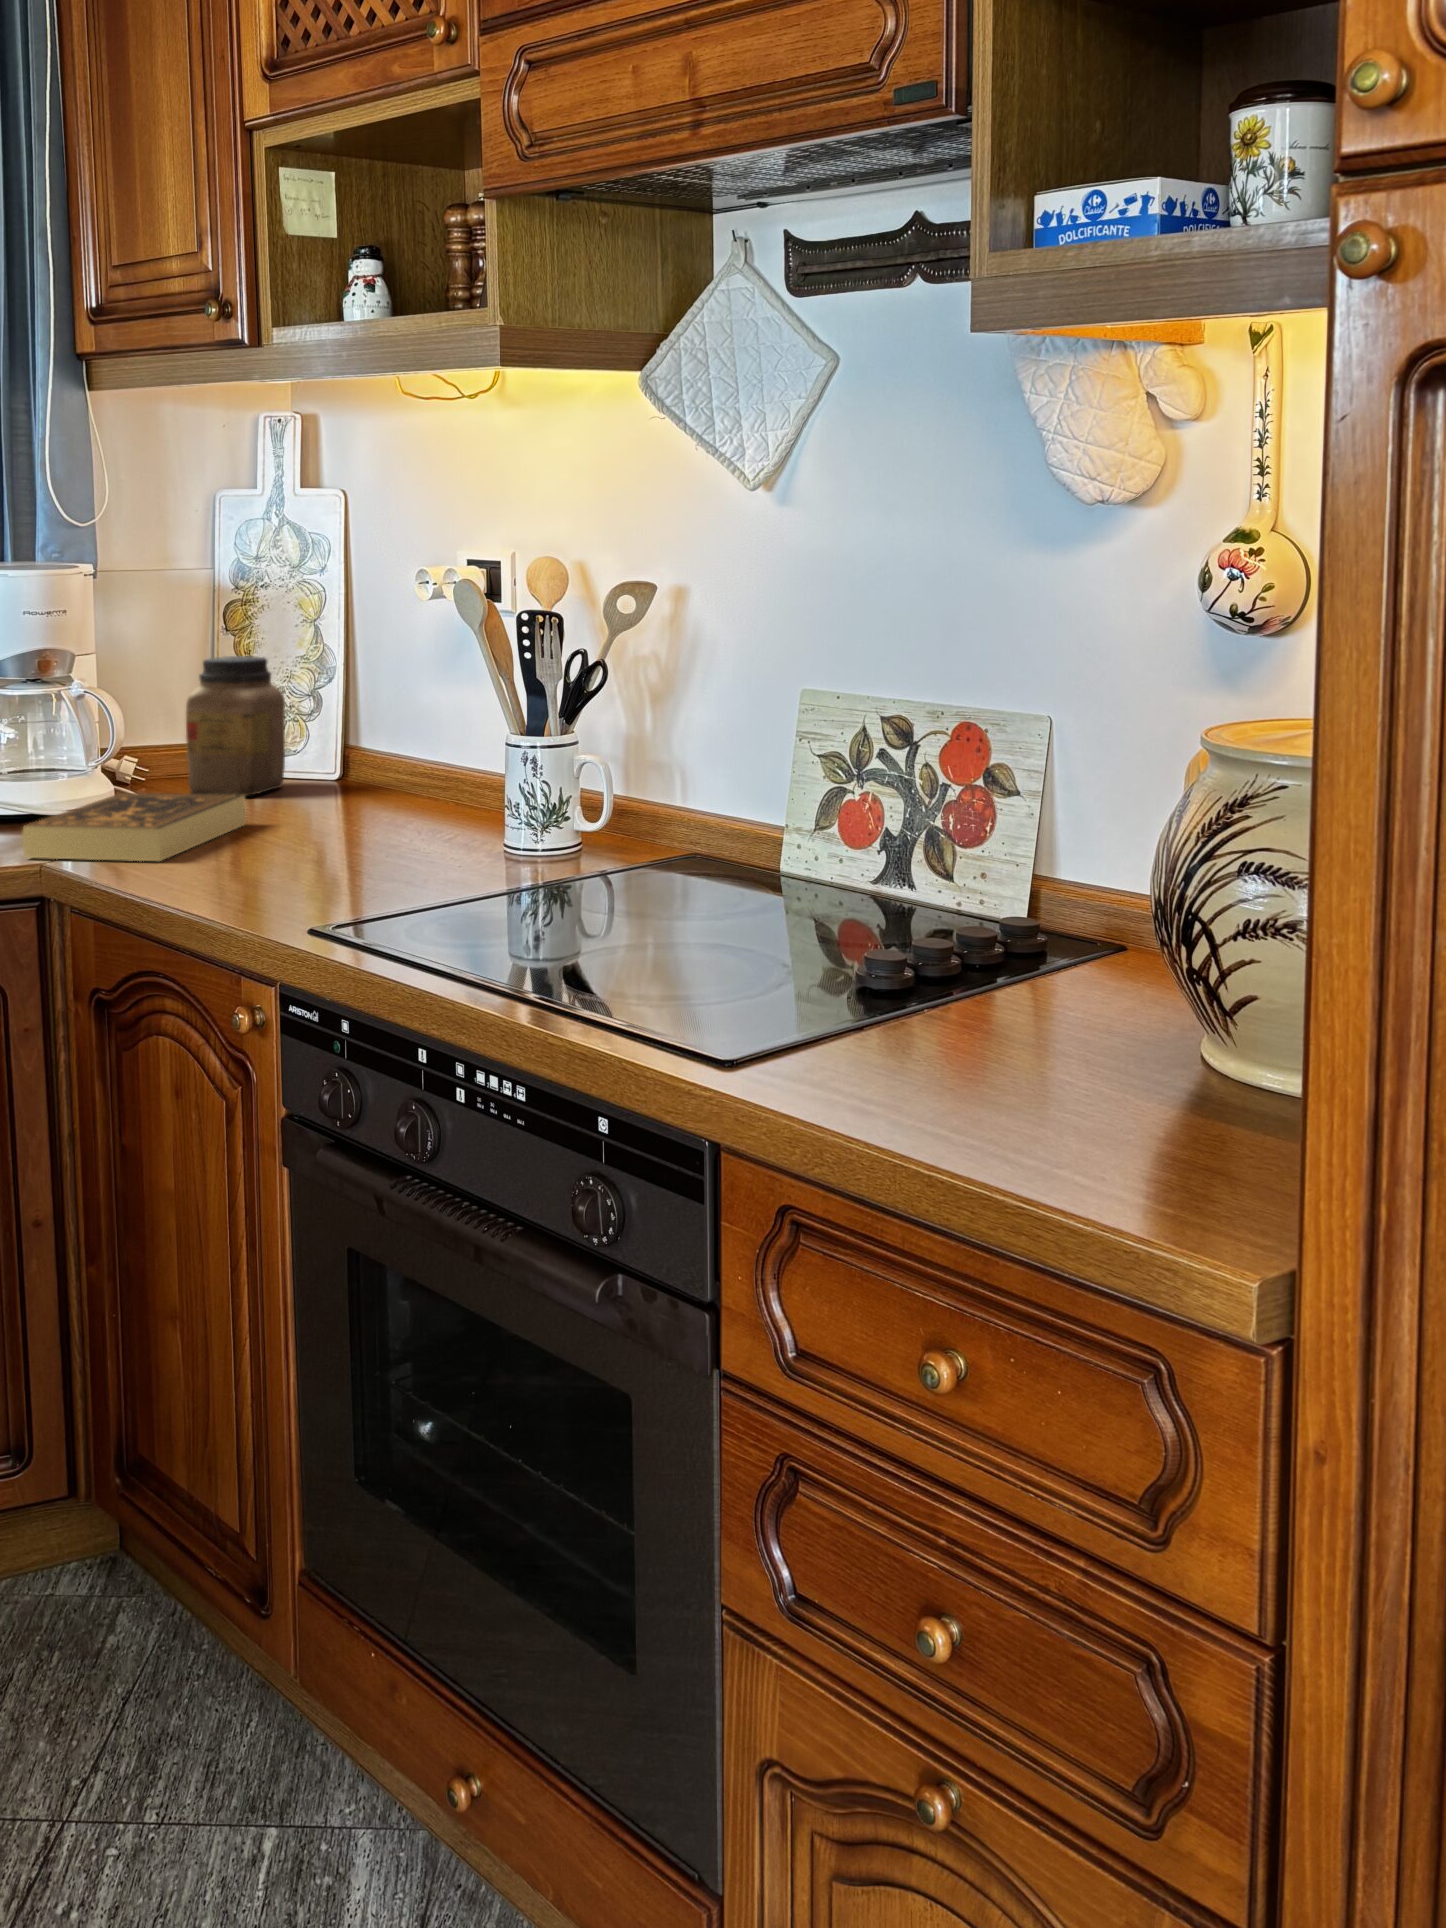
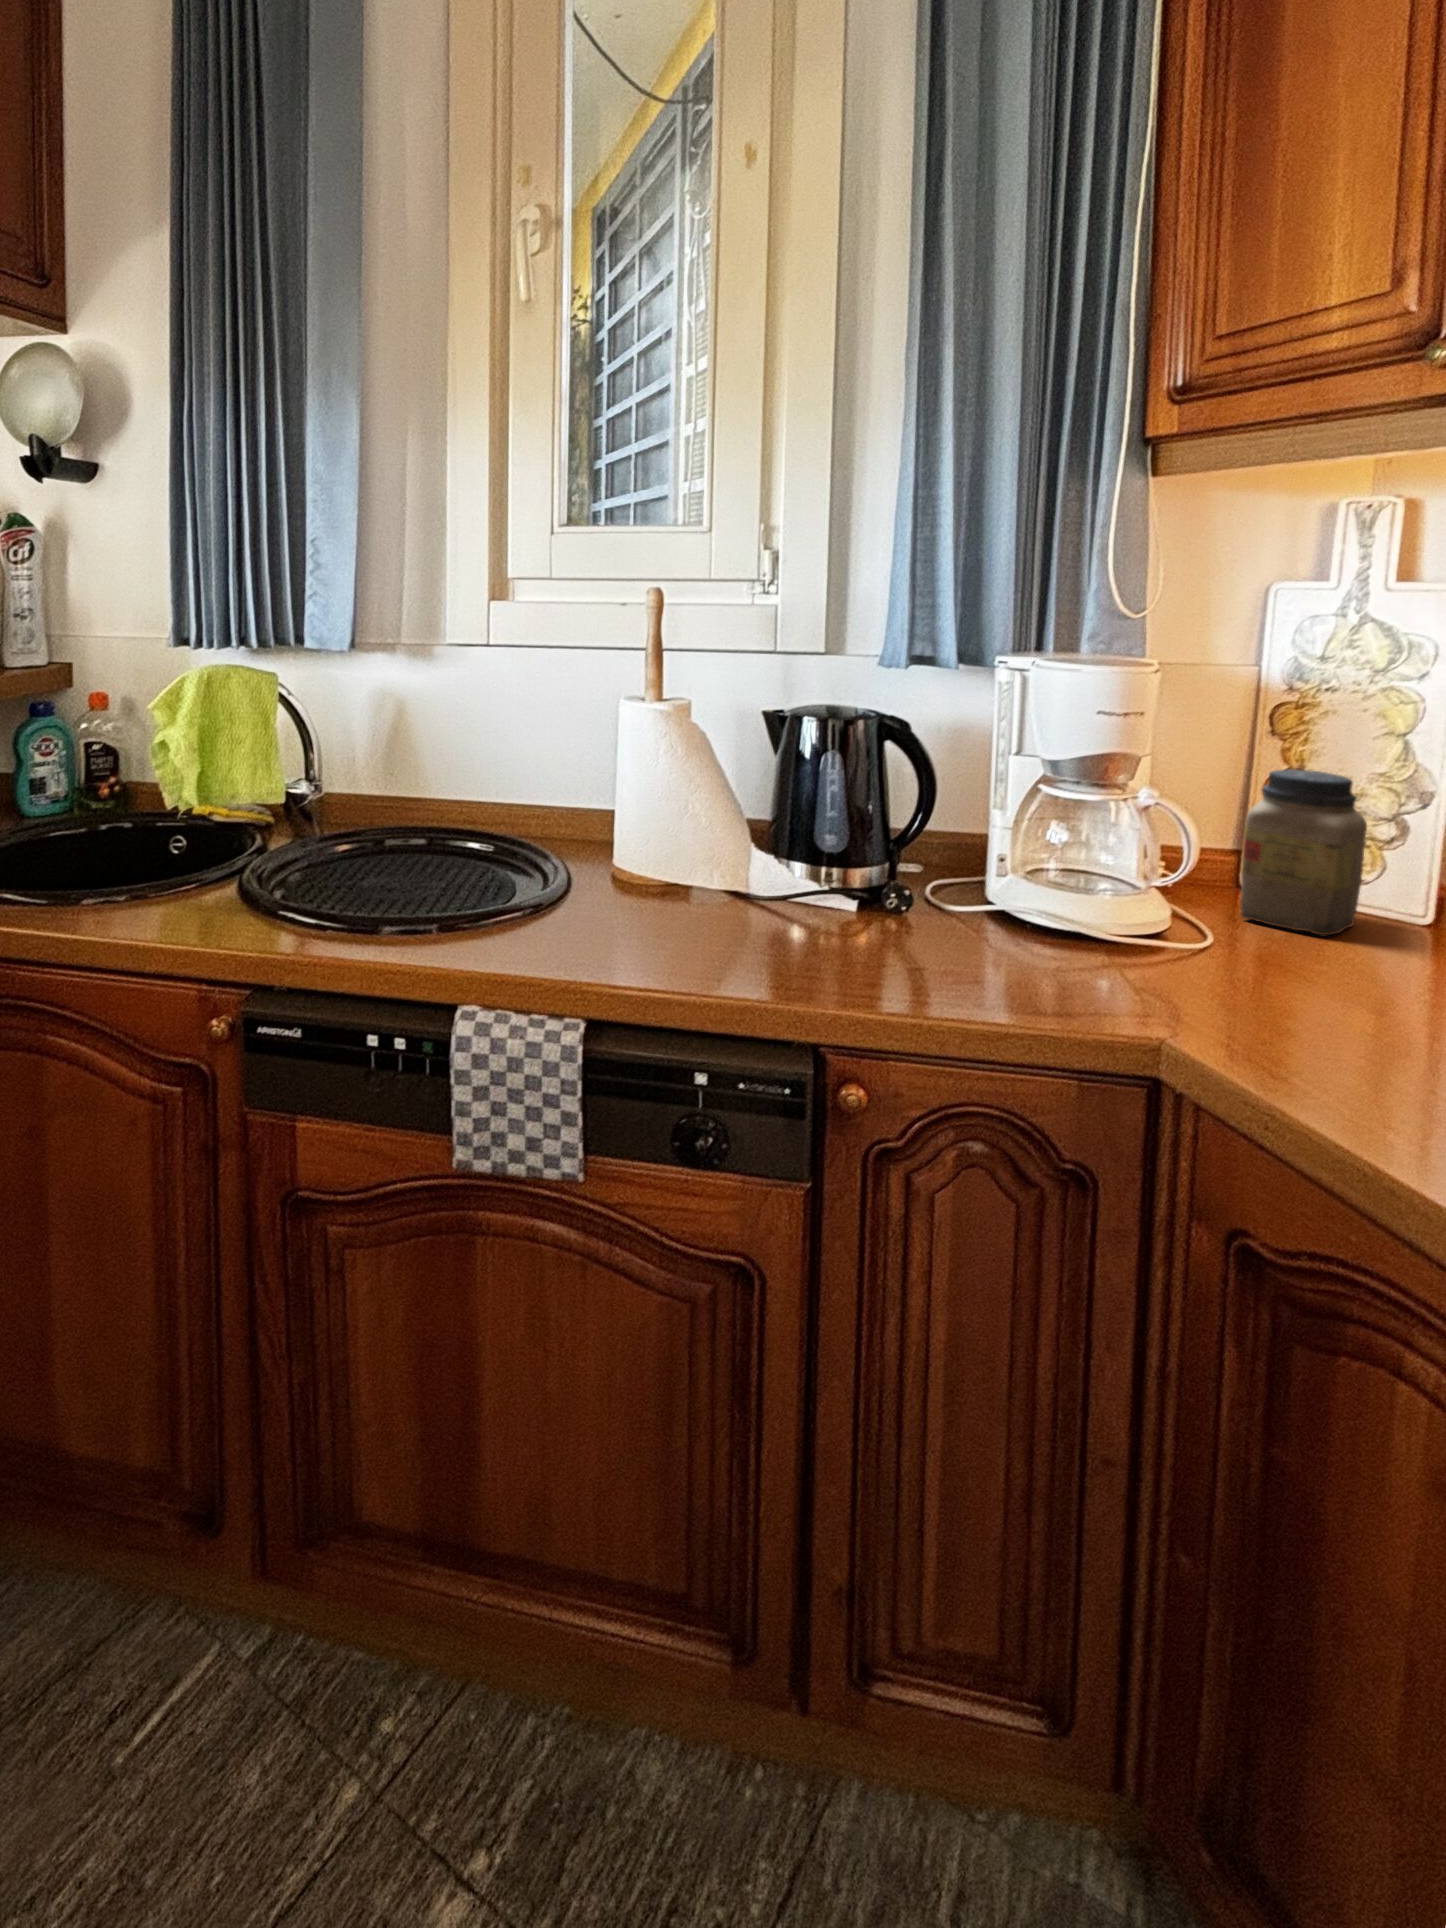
book: present [22,793,246,861] -> none [1111,926,1371,1064]

